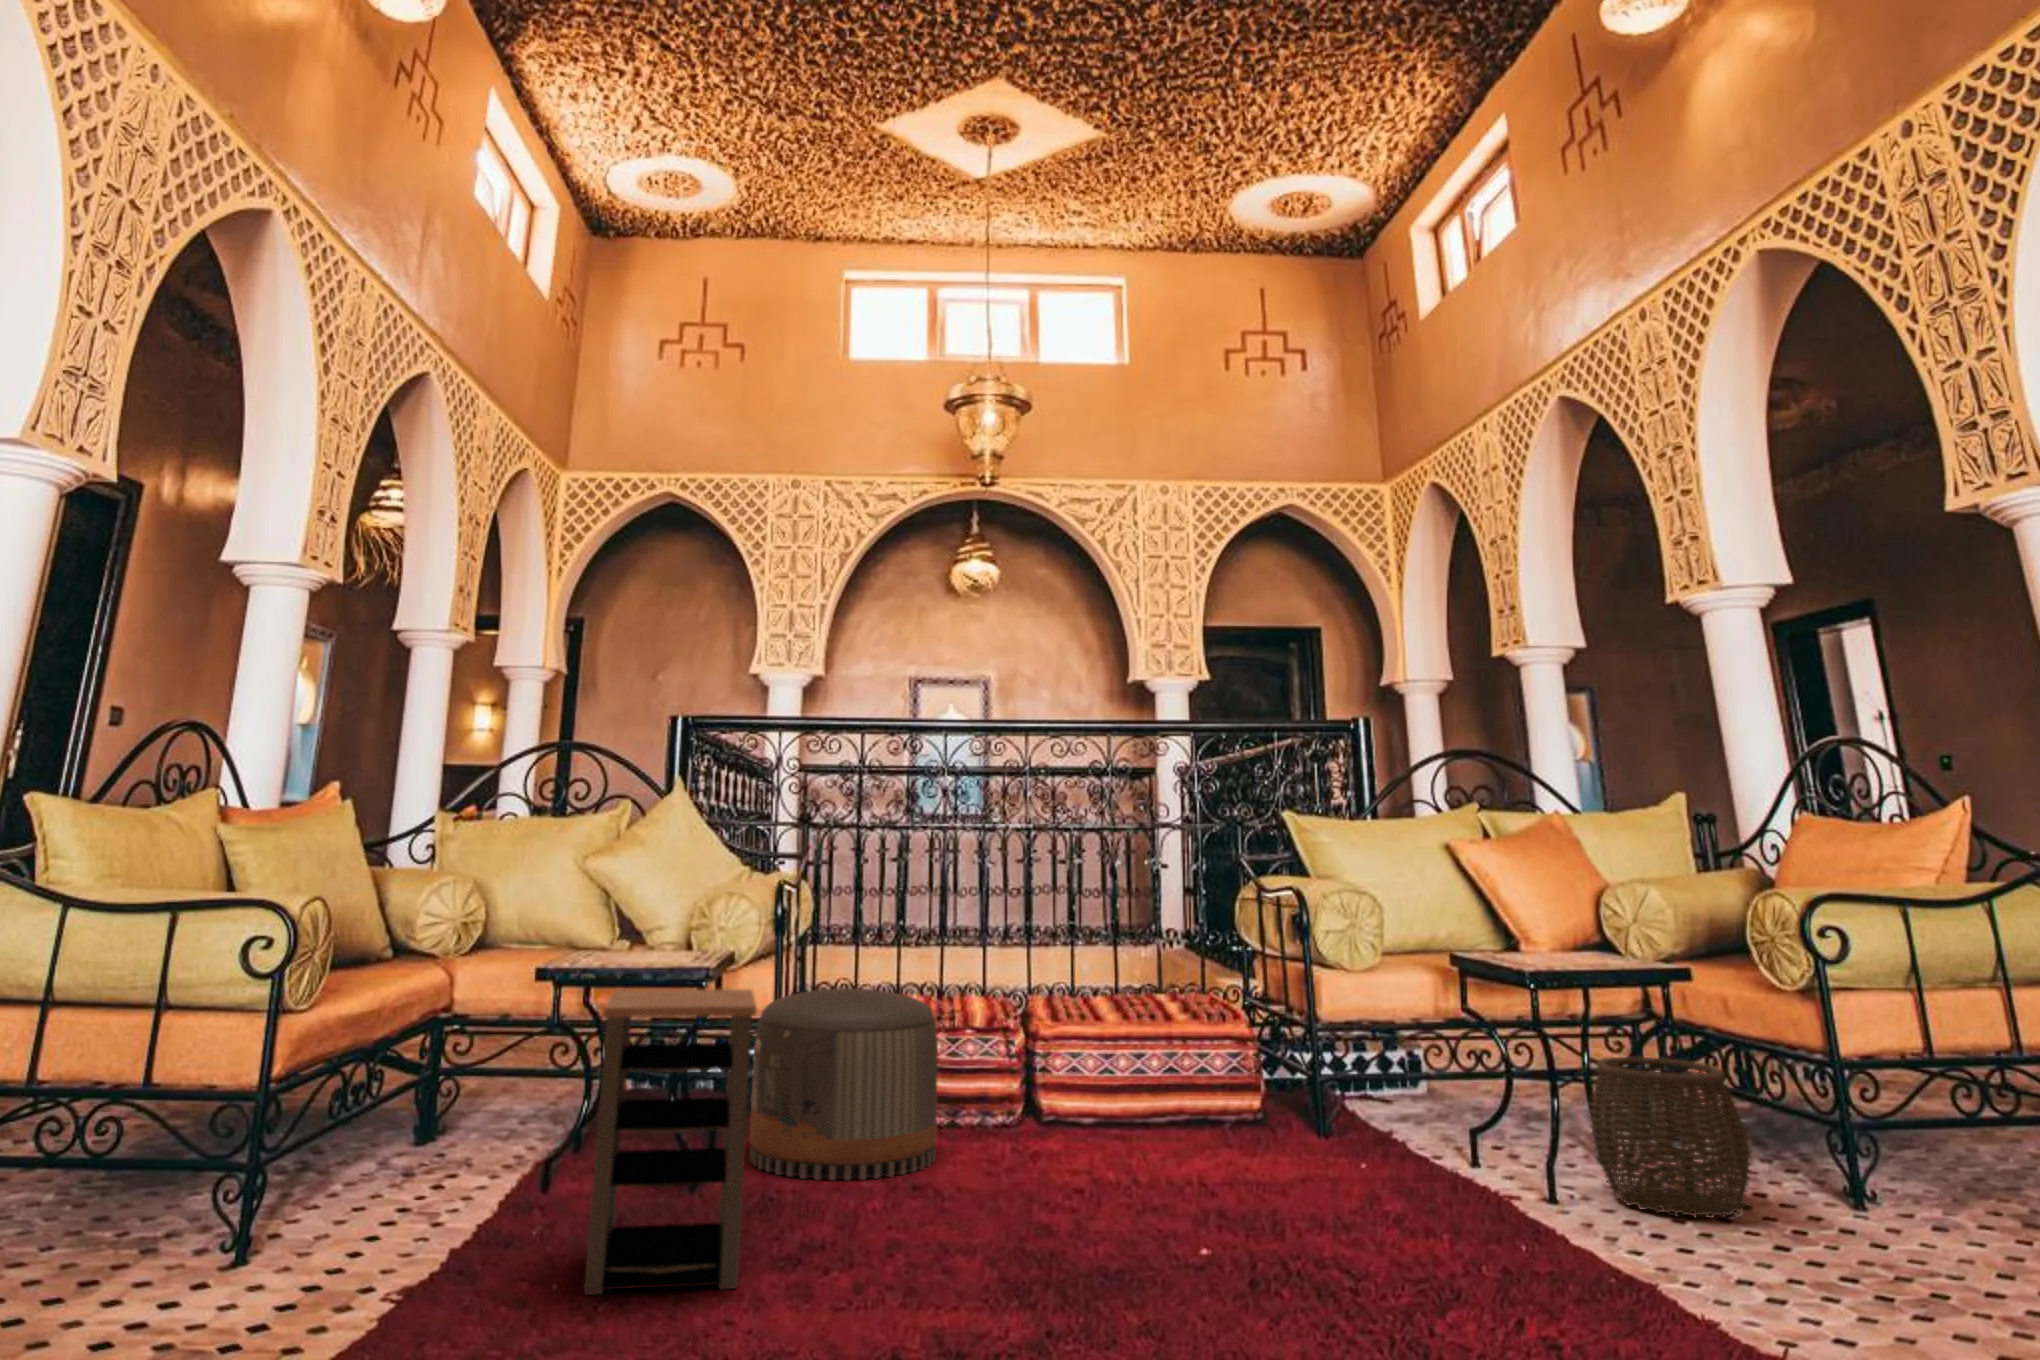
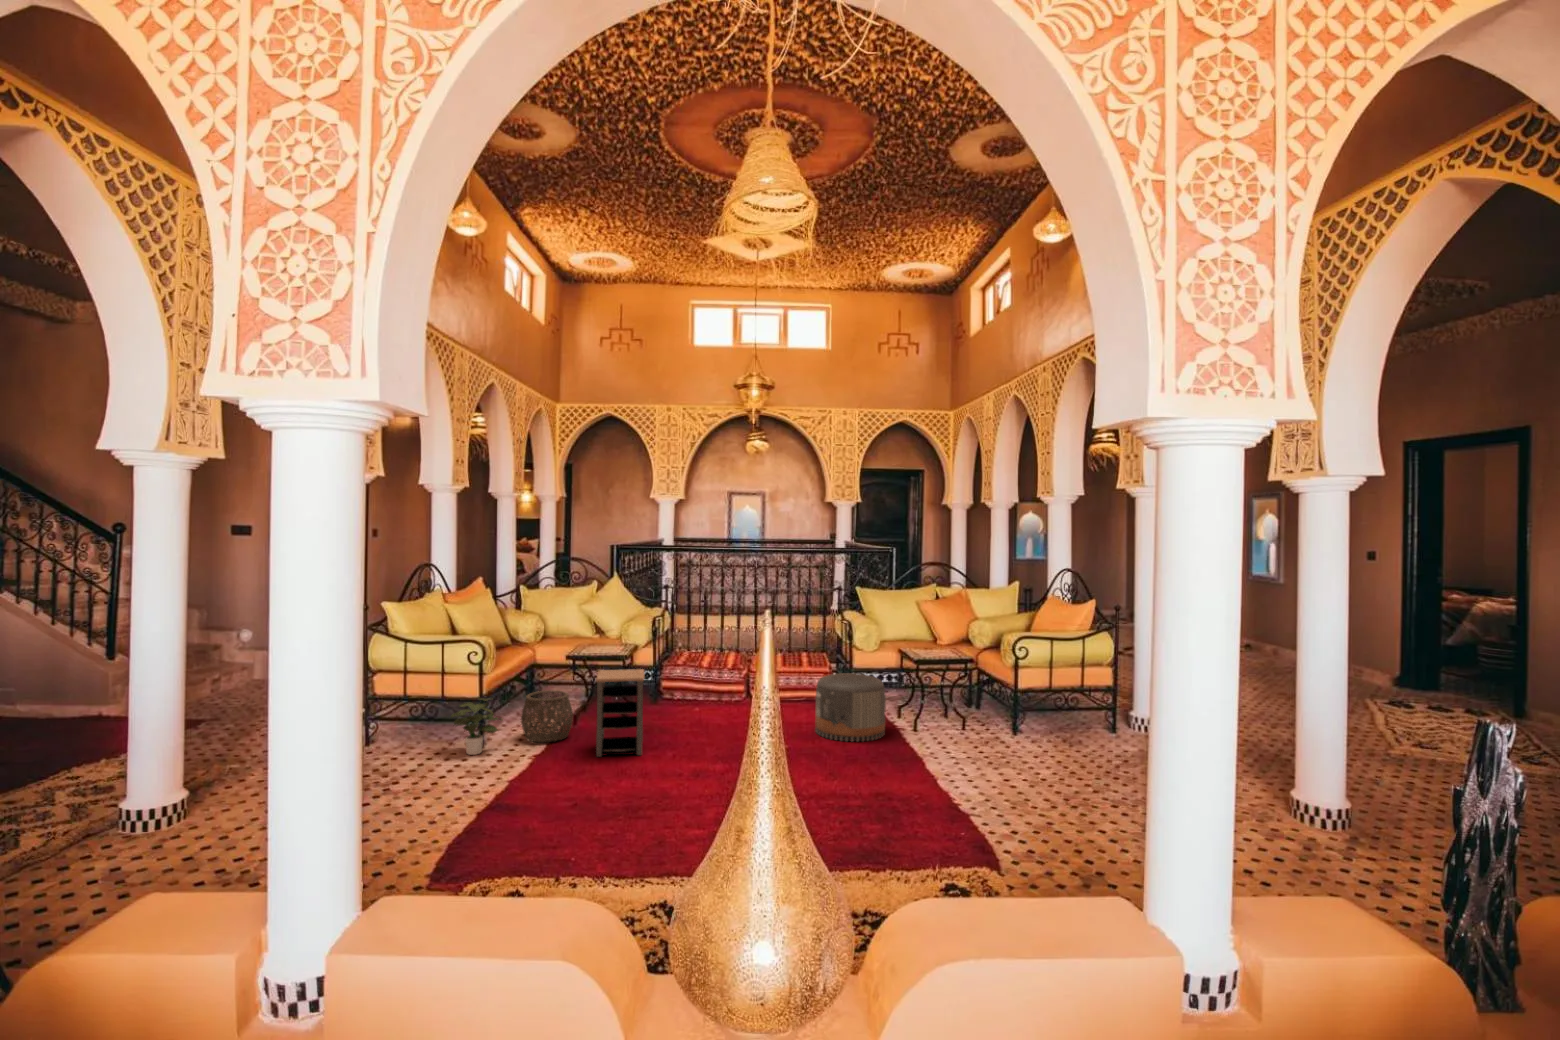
pouf: present [749,988,938,1180] -> present [815,673,886,742]
woven basket: present [1590,1057,1751,1218] -> present [521,690,573,742]
potted plant: none [117,1081,299,1288] -> present [451,698,502,755]

